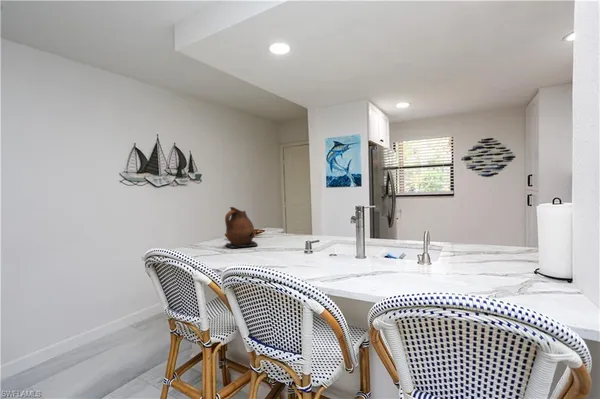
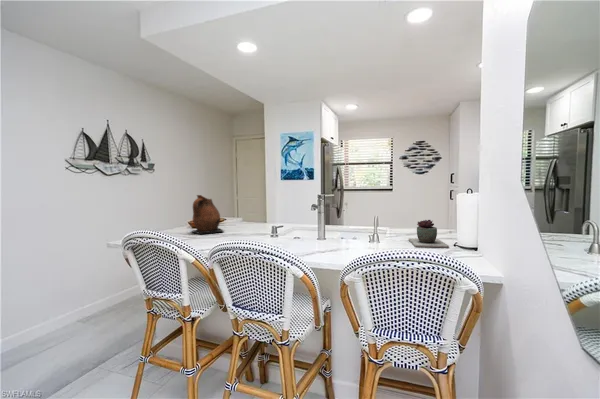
succulent plant: none [470,238,525,276] -> present [409,220,449,248]

